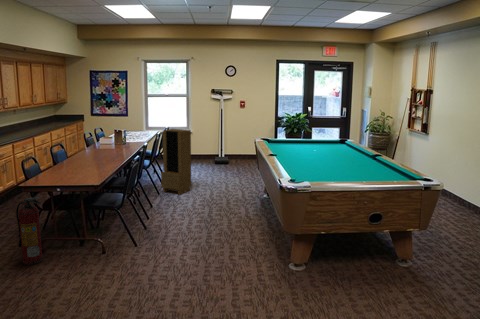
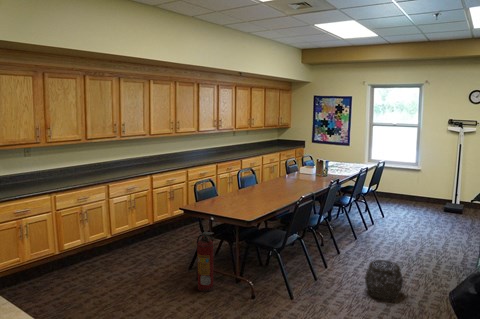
storage cabinet: present [161,129,191,195] -> none [358,170,396,246]
woven basket: none [192,198,224,232] -> present [365,260,403,300]

